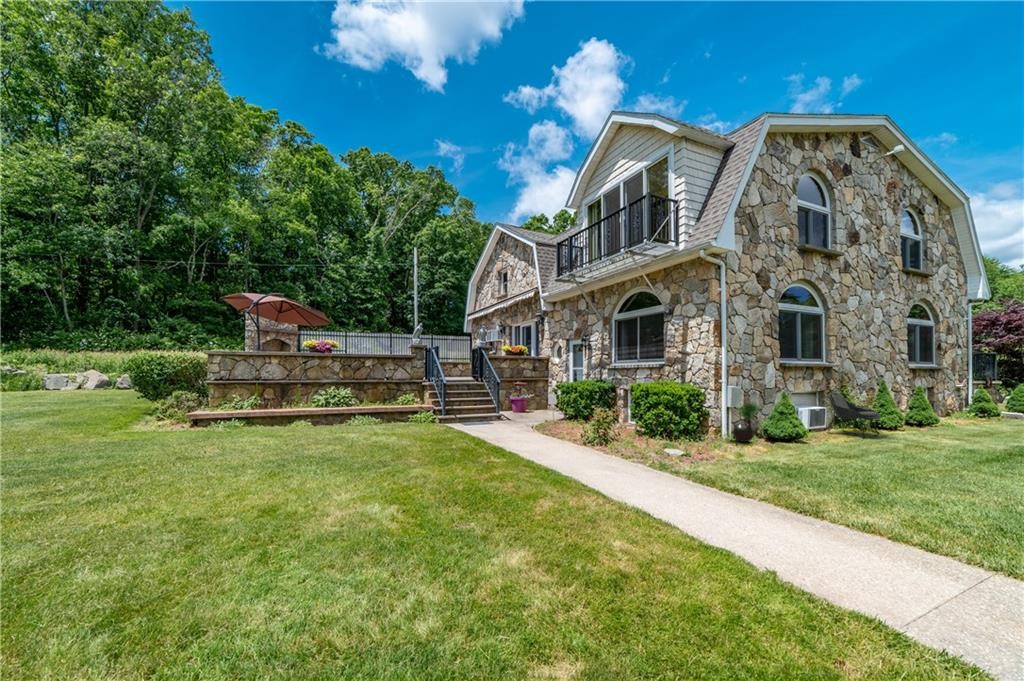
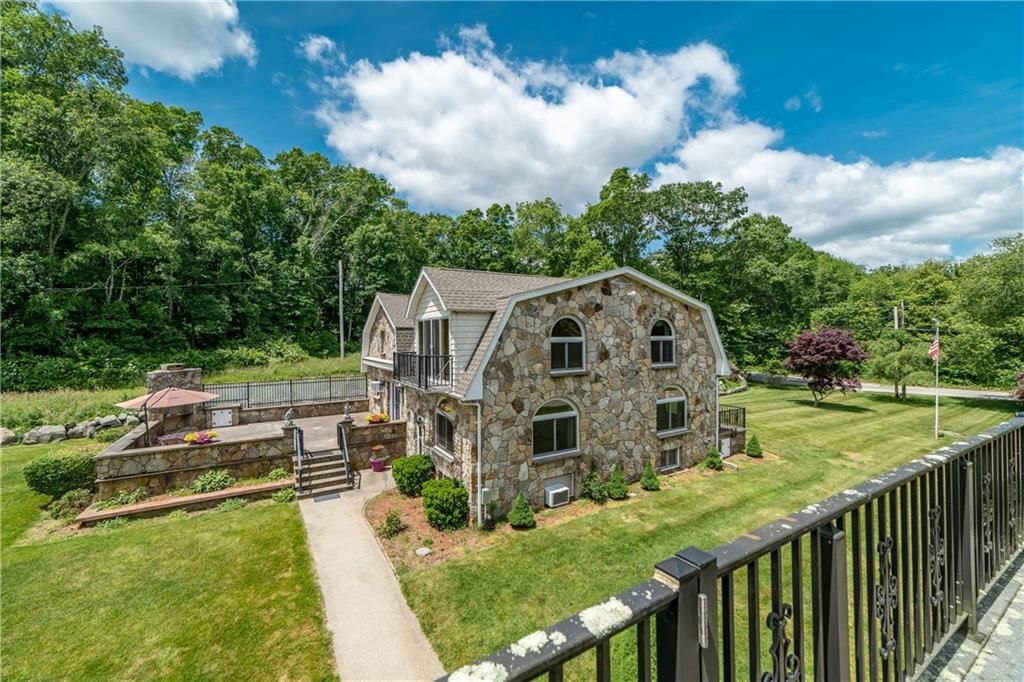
lounge chair: present [828,393,881,439] -> none [569,474,602,514]

